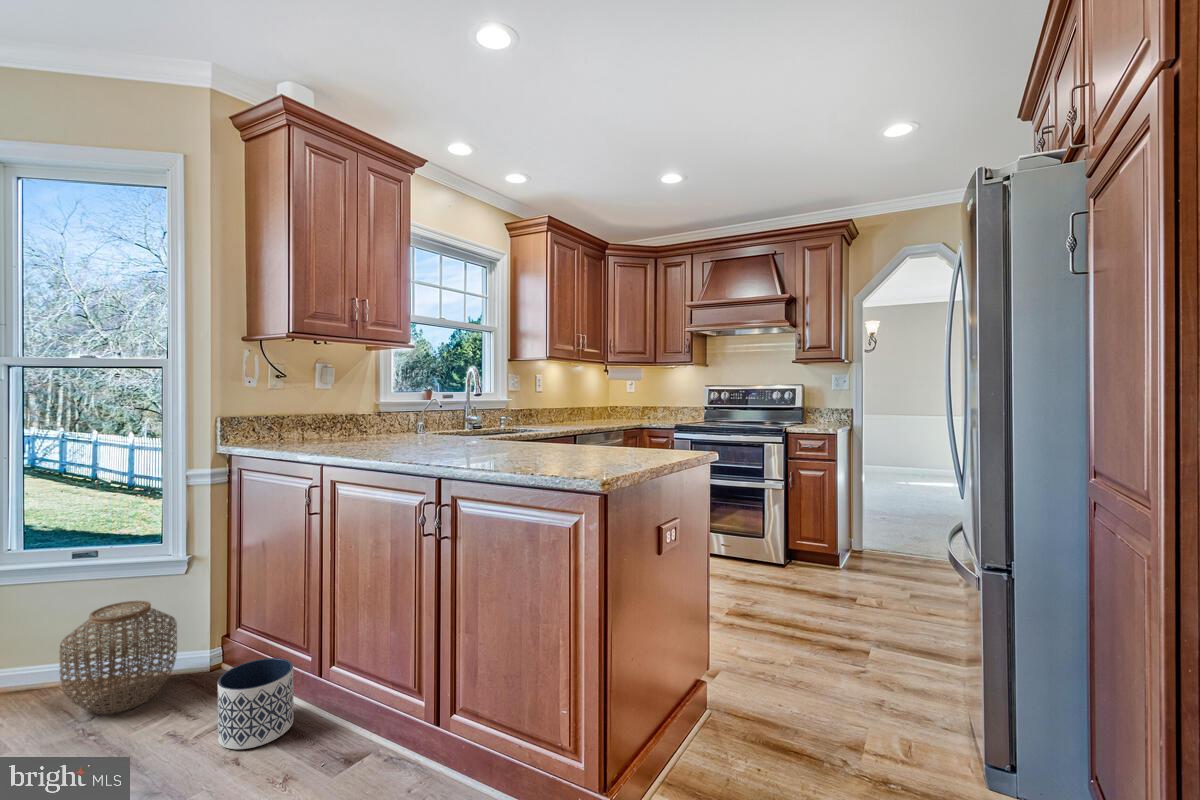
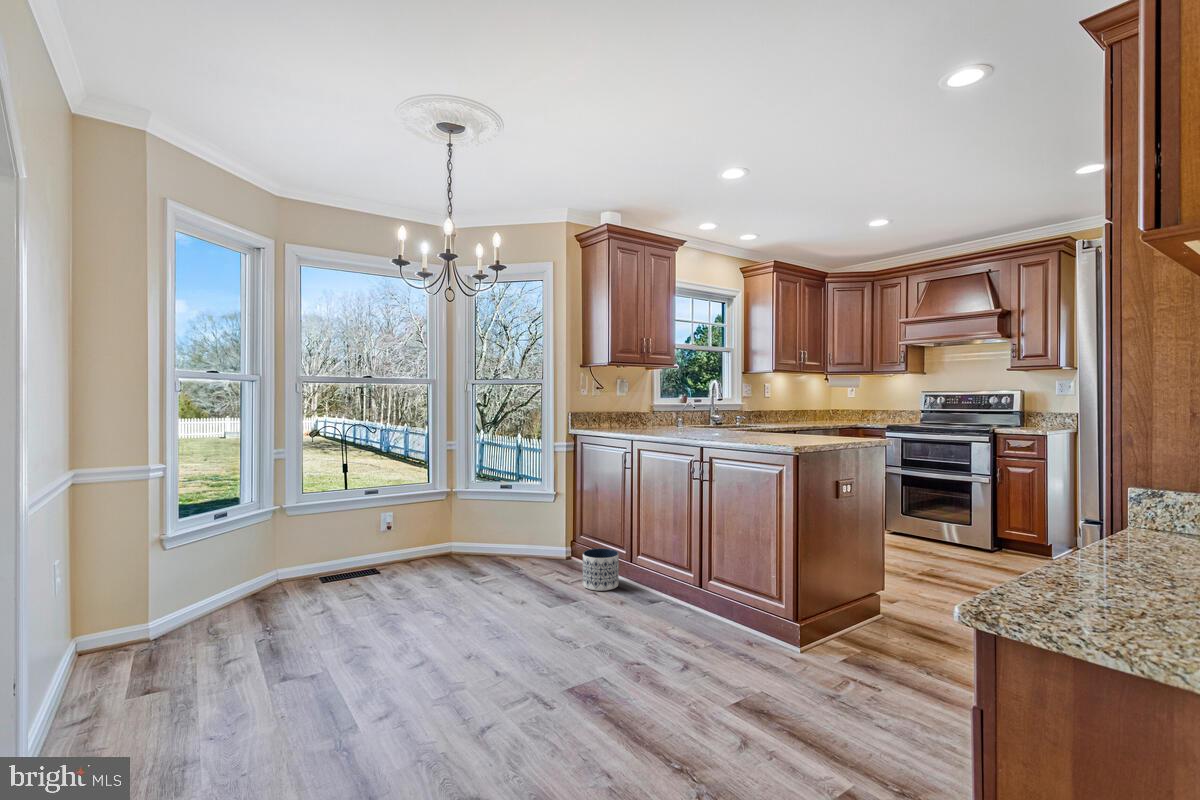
woven basket: present [60,601,177,714] -> none [504,513,553,570]

